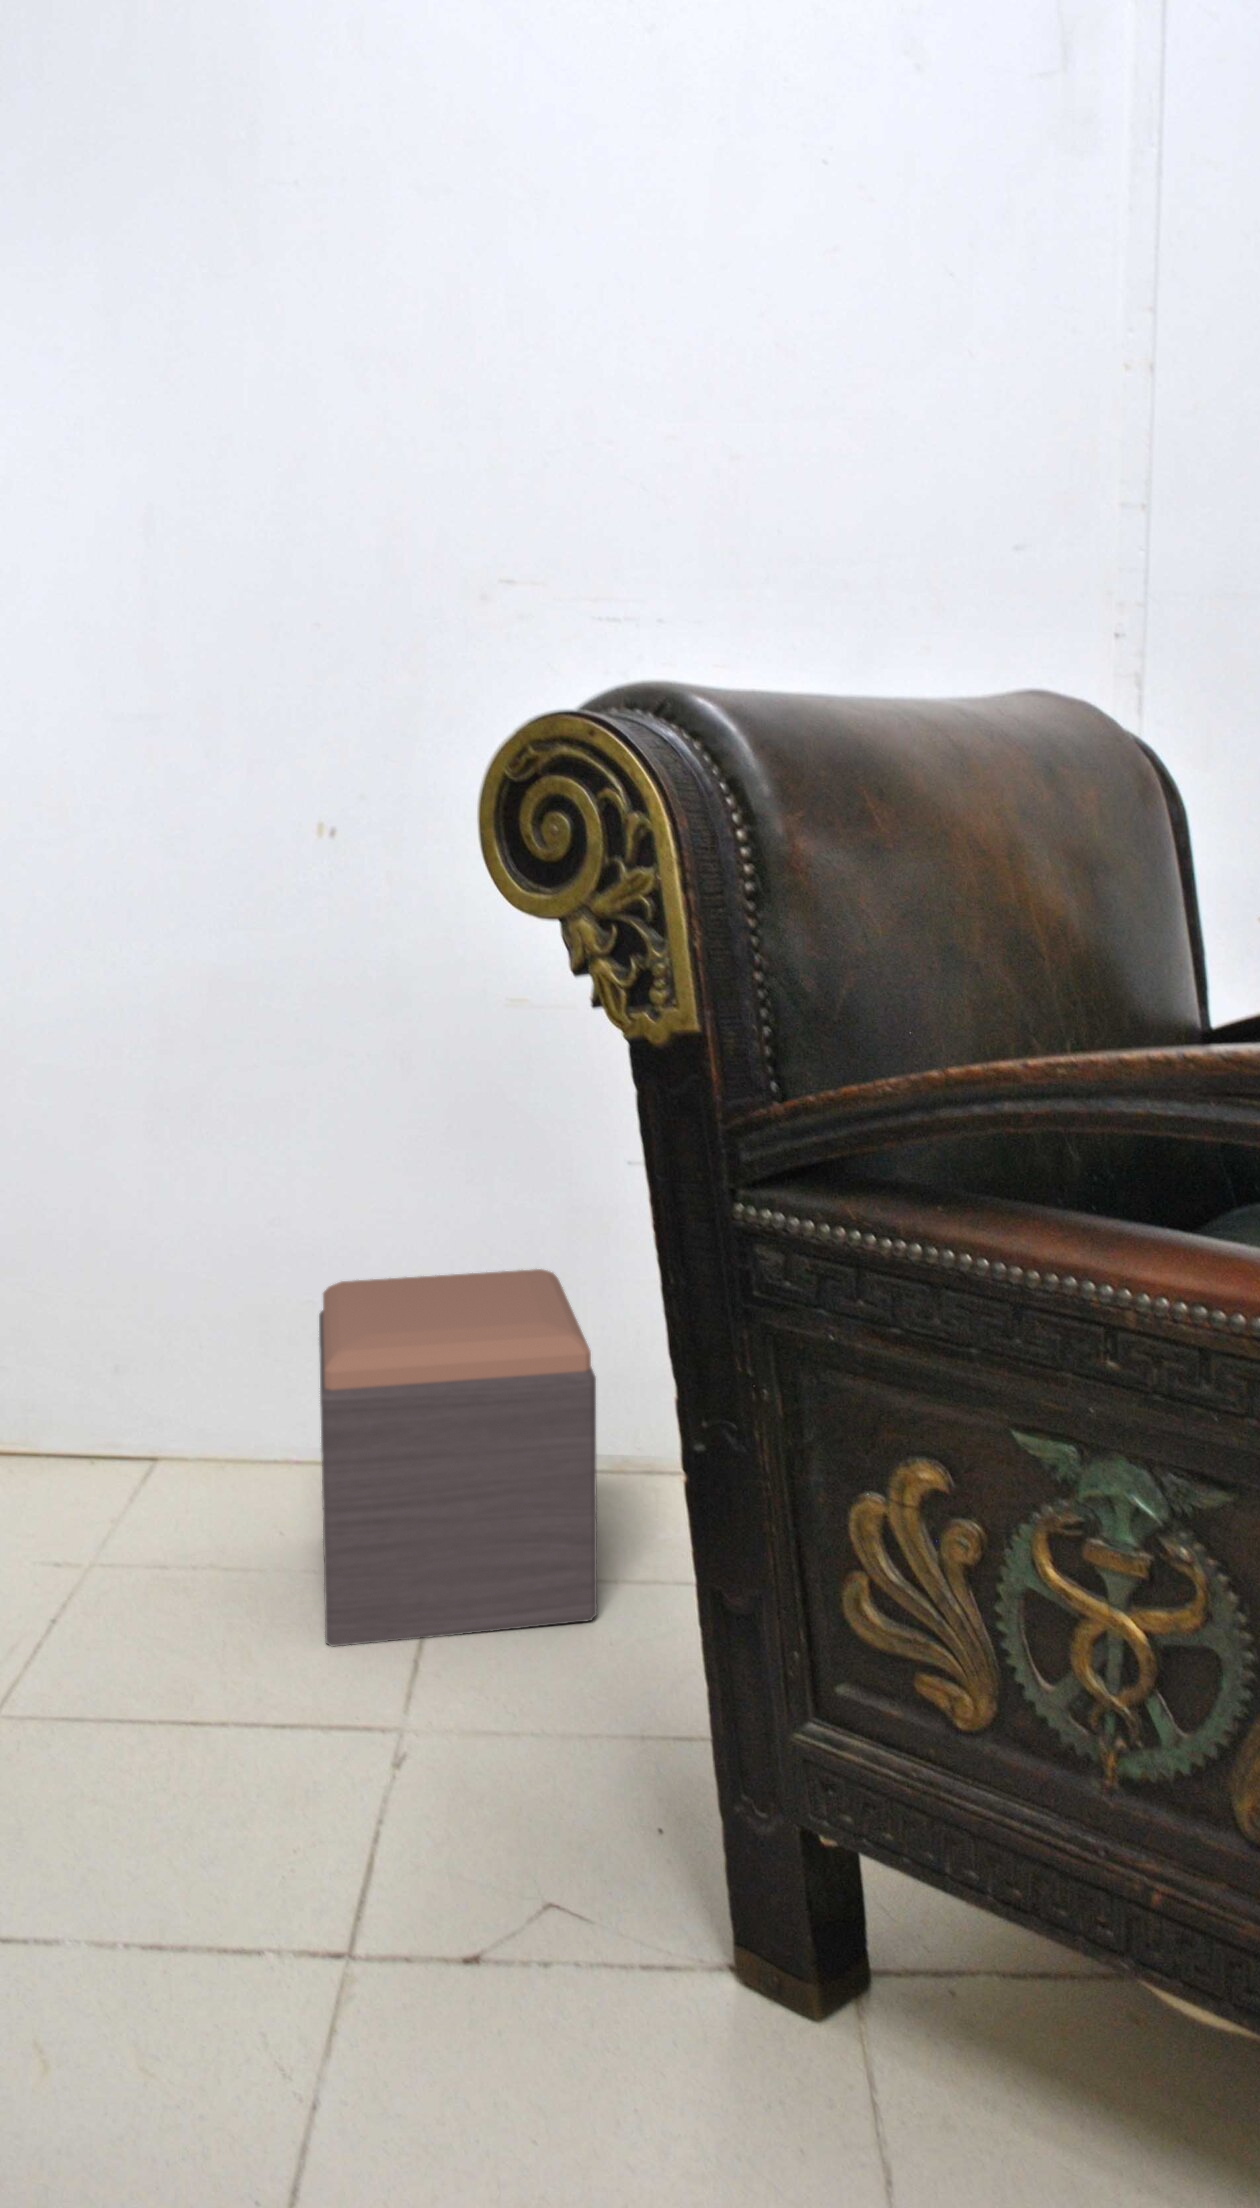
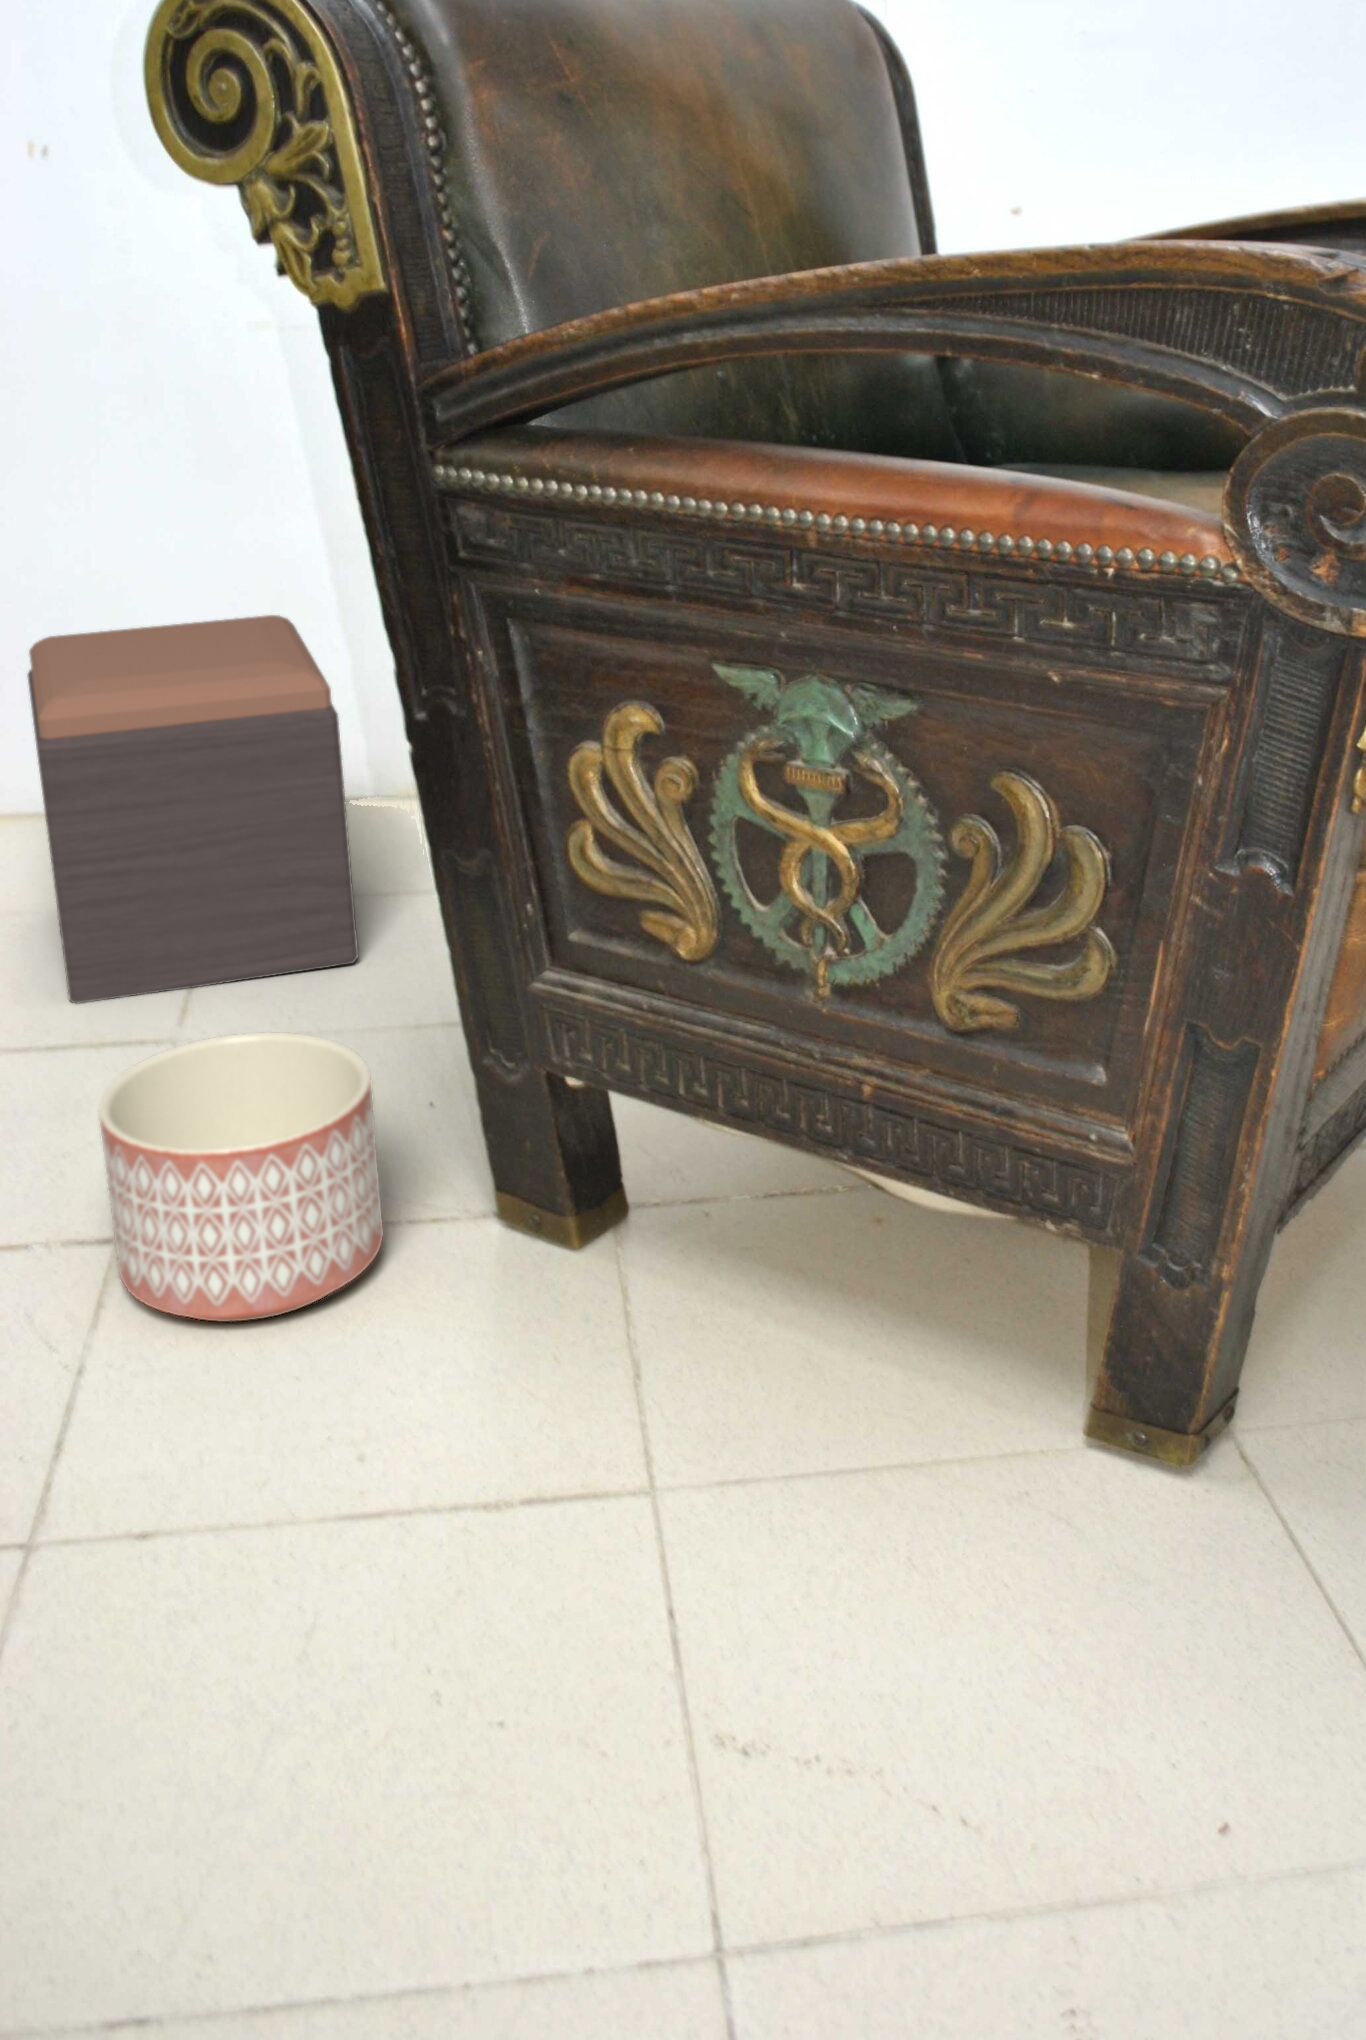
planter: none [344,1739,617,2084] -> present [99,1032,383,1322]

